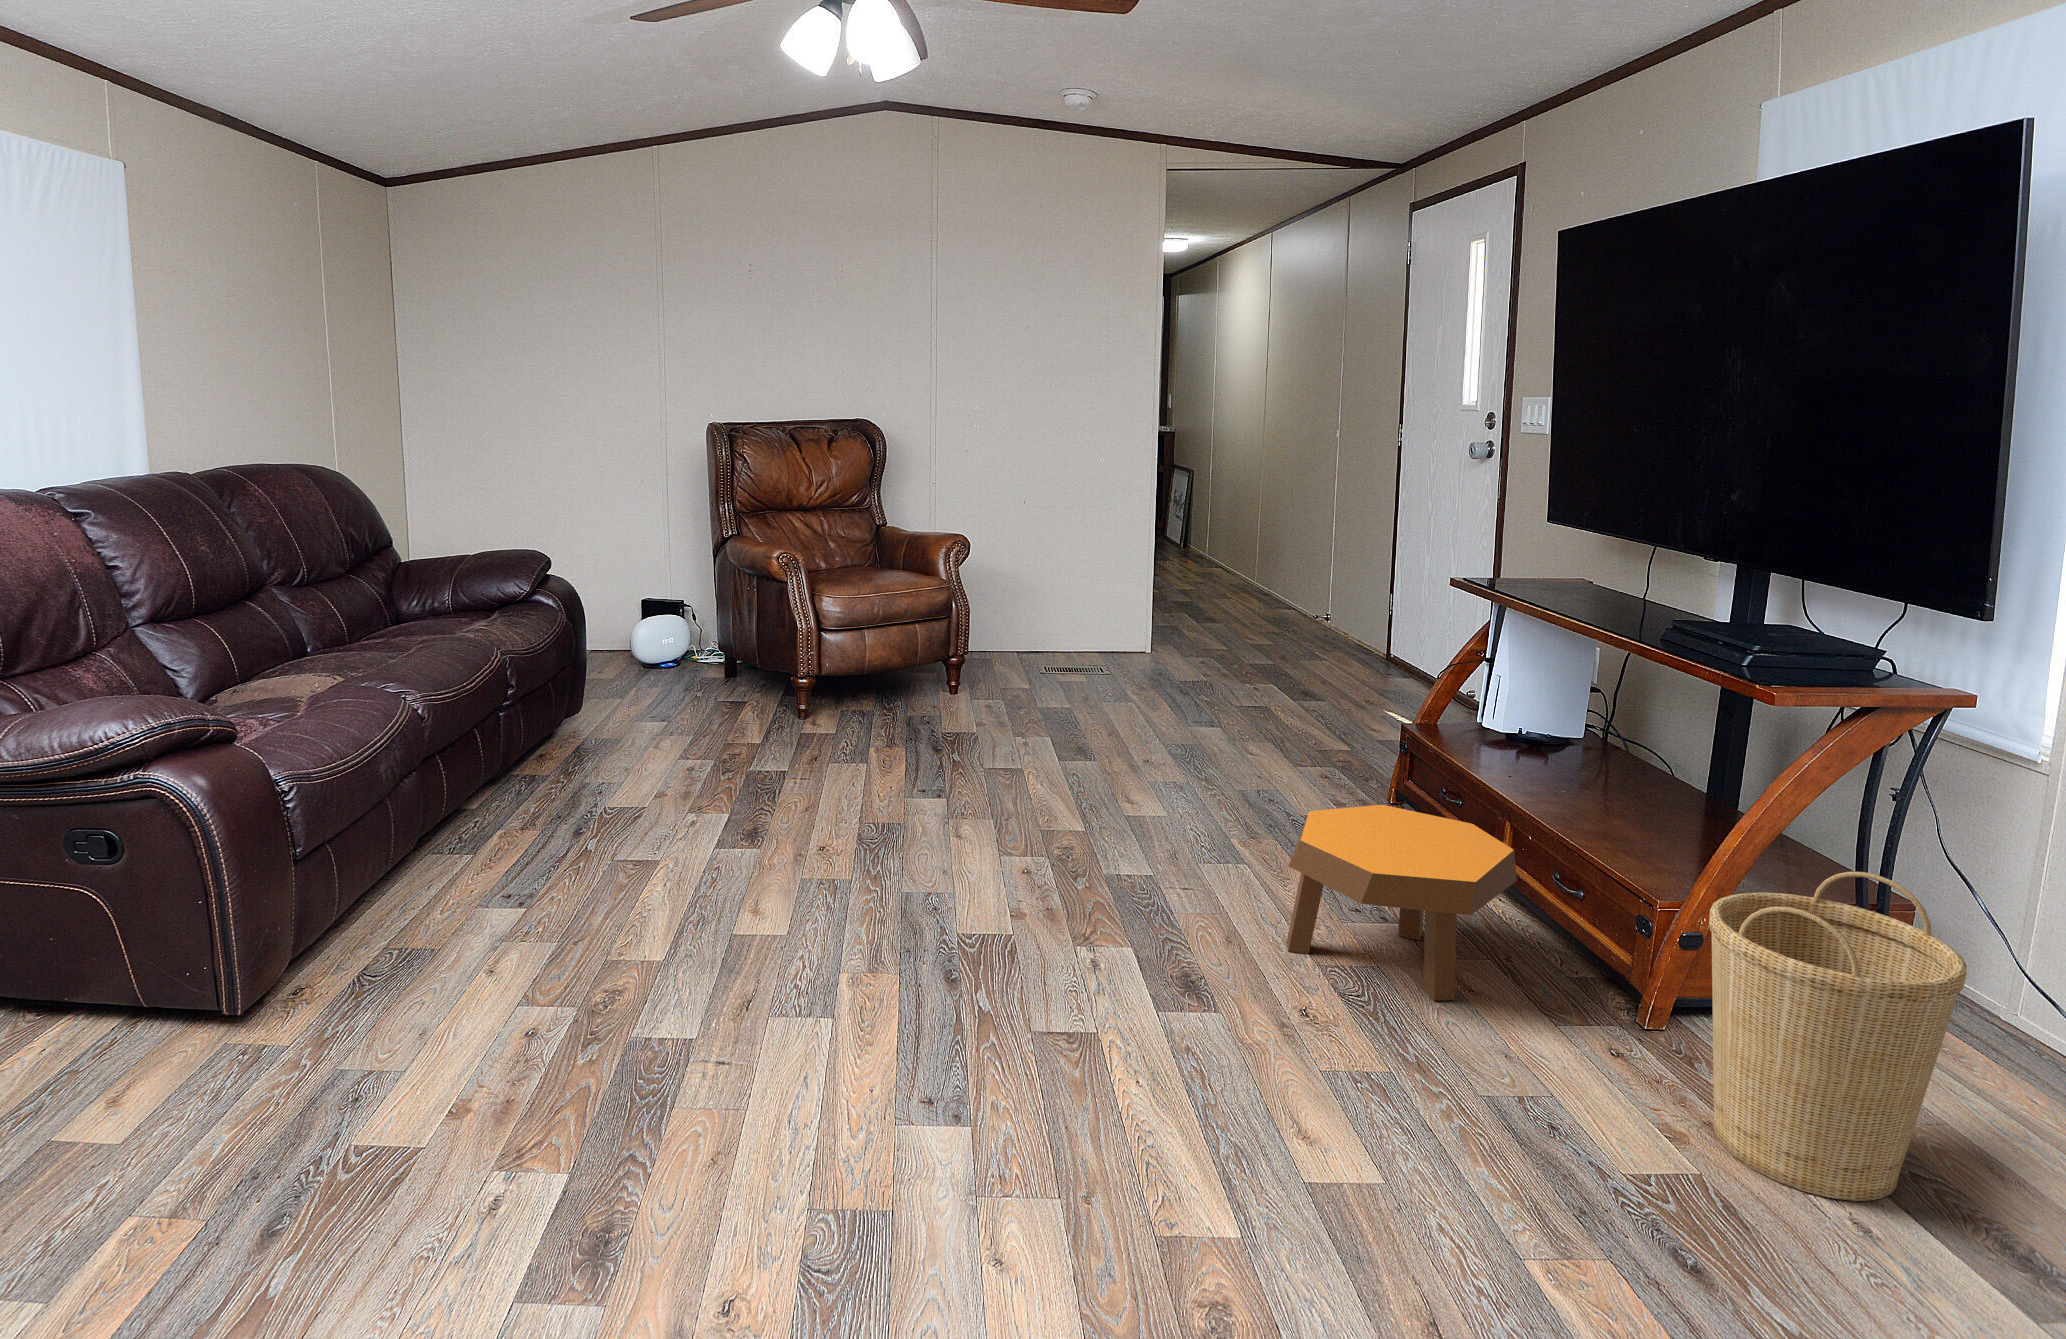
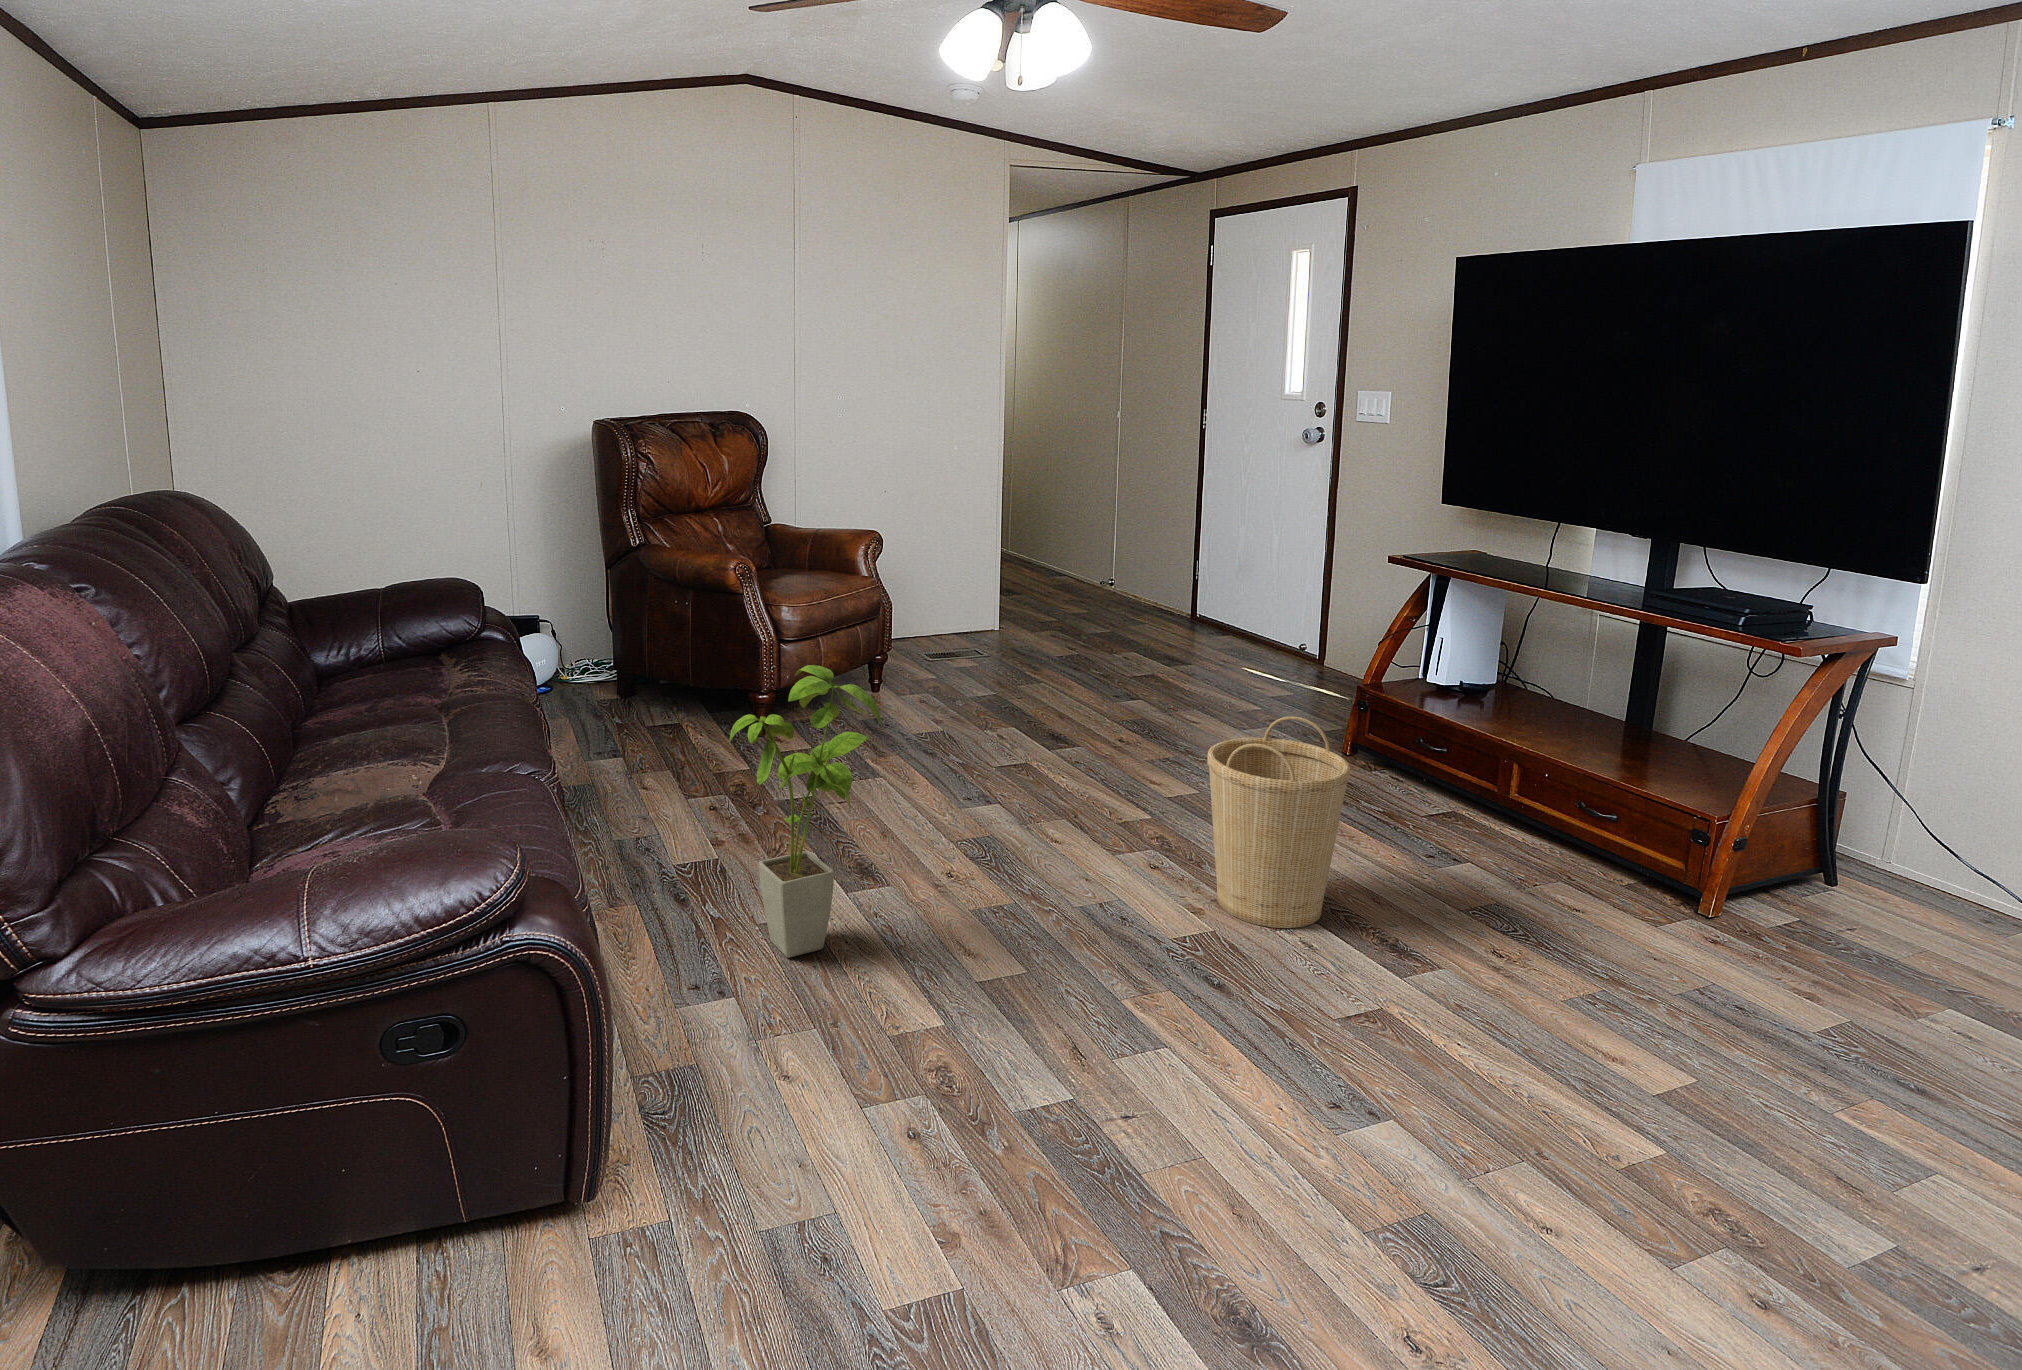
house plant: none [998,716,1191,1089] -> present [729,665,882,958]
footstool: present [1286,805,1517,1000] -> none [925,715,1080,852]

